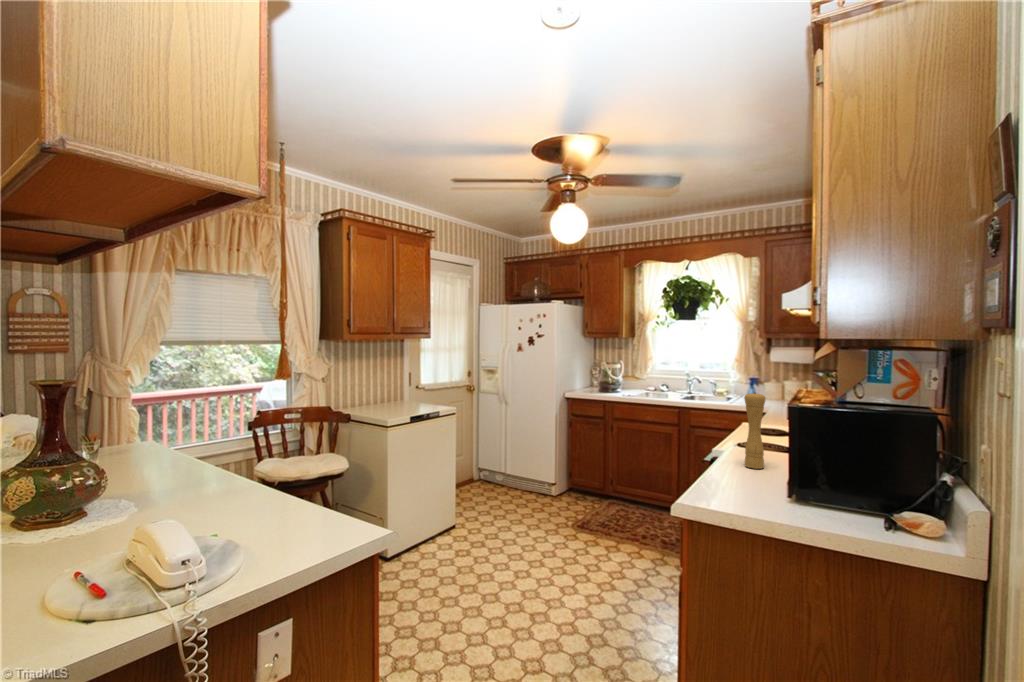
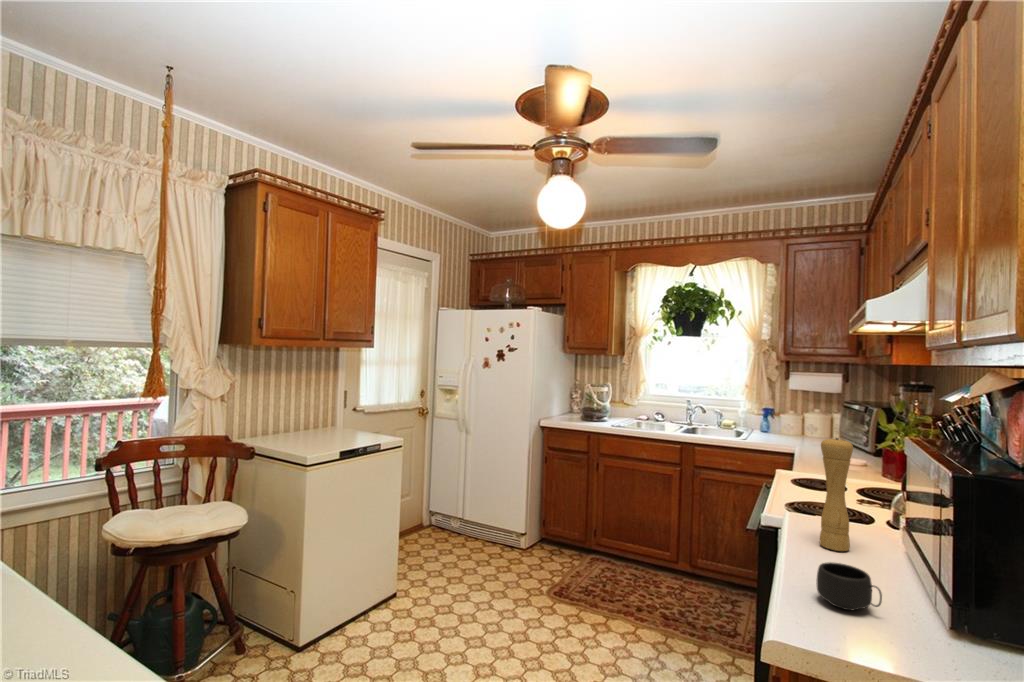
mug: none [722,468,758,495] -> present [816,562,882,610]

